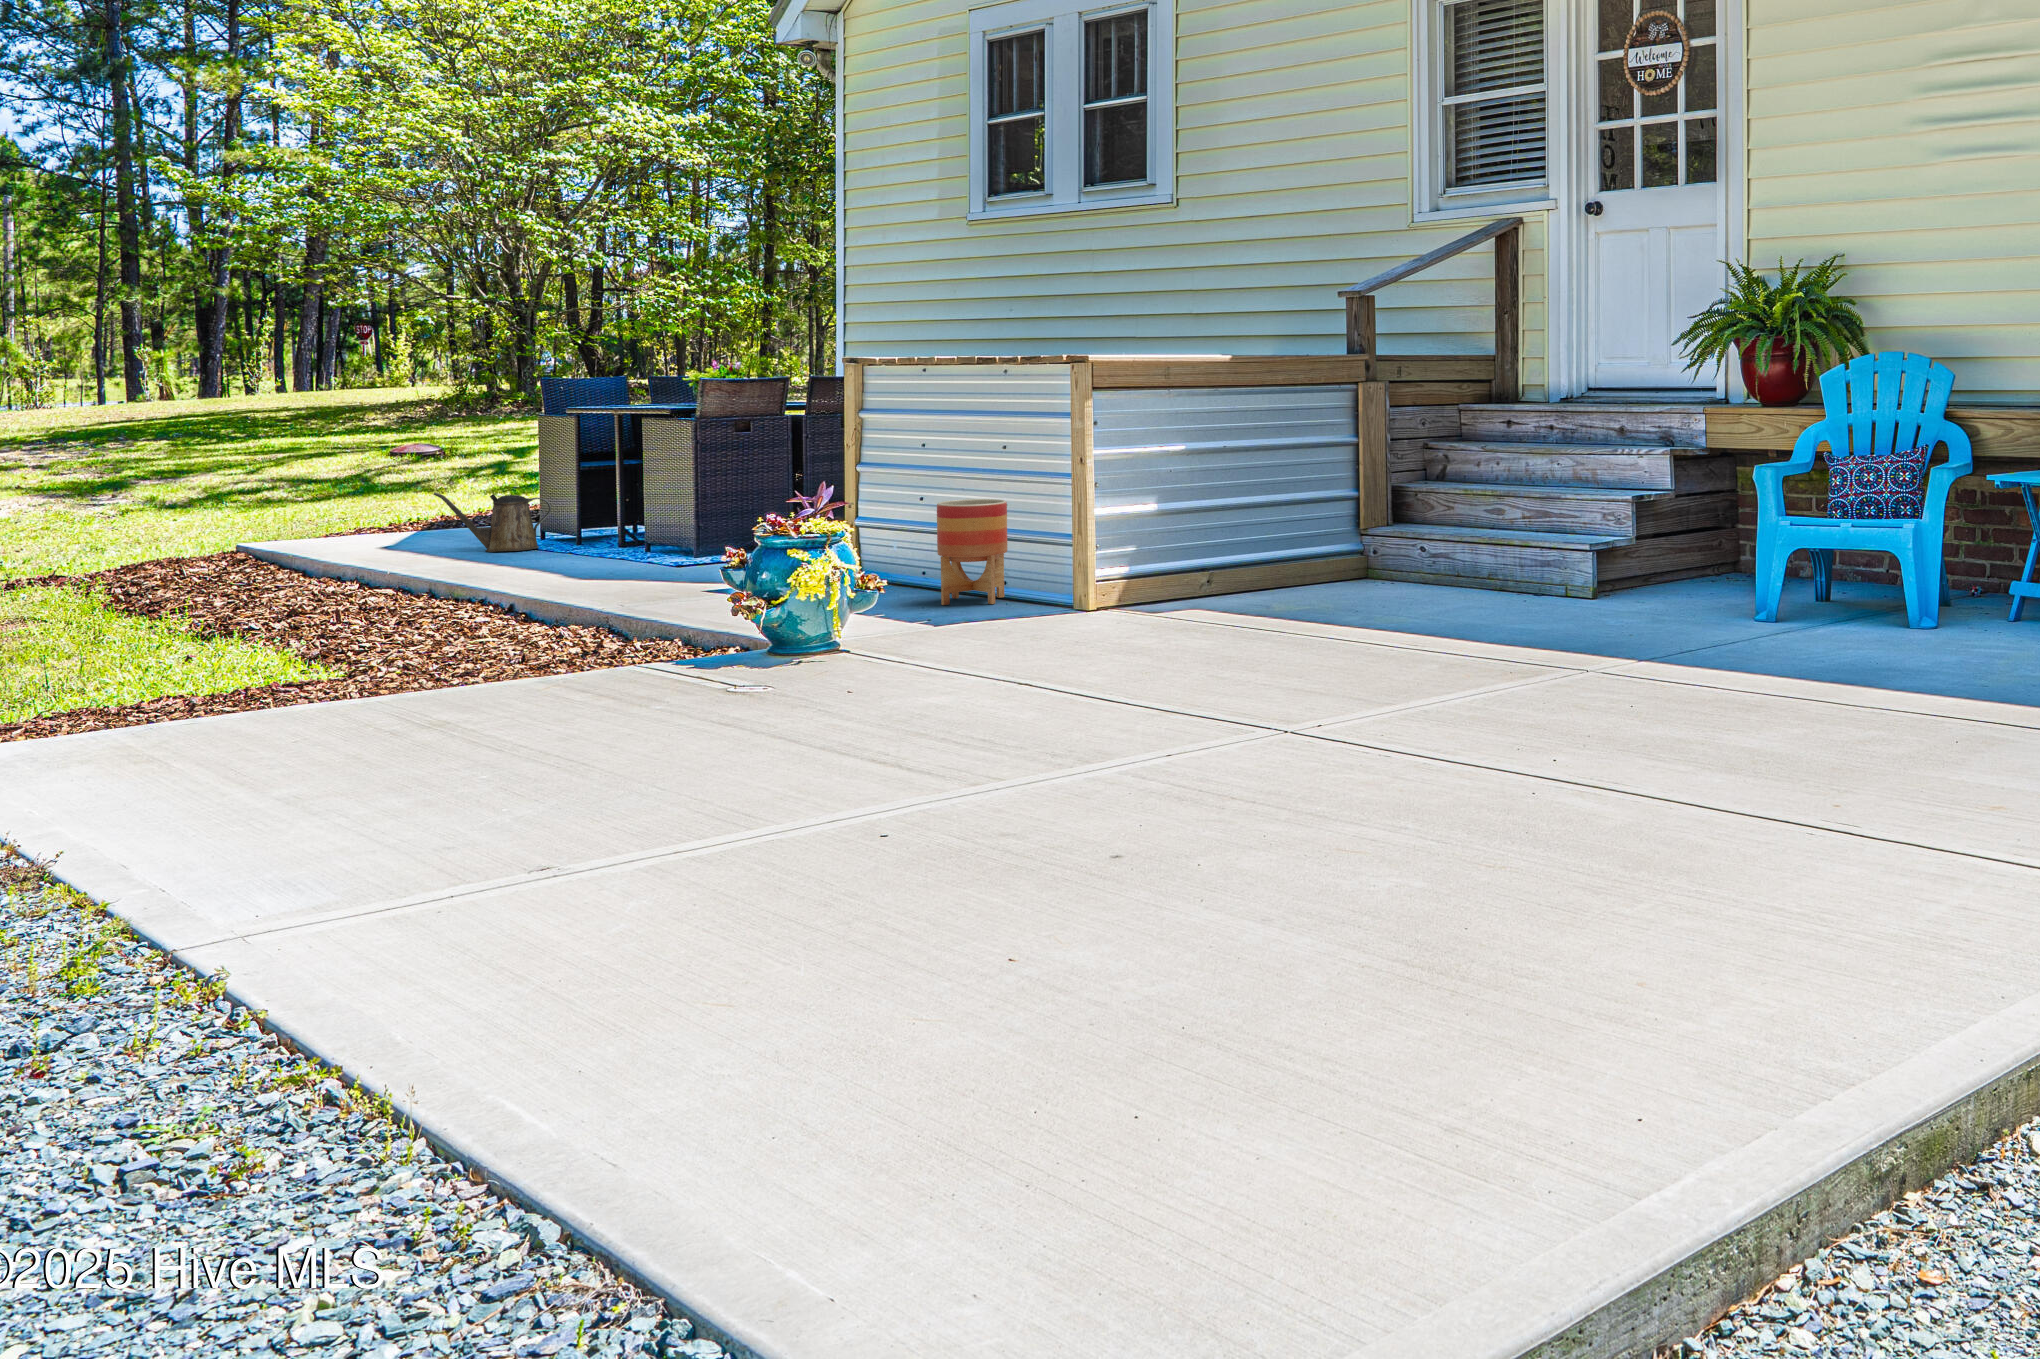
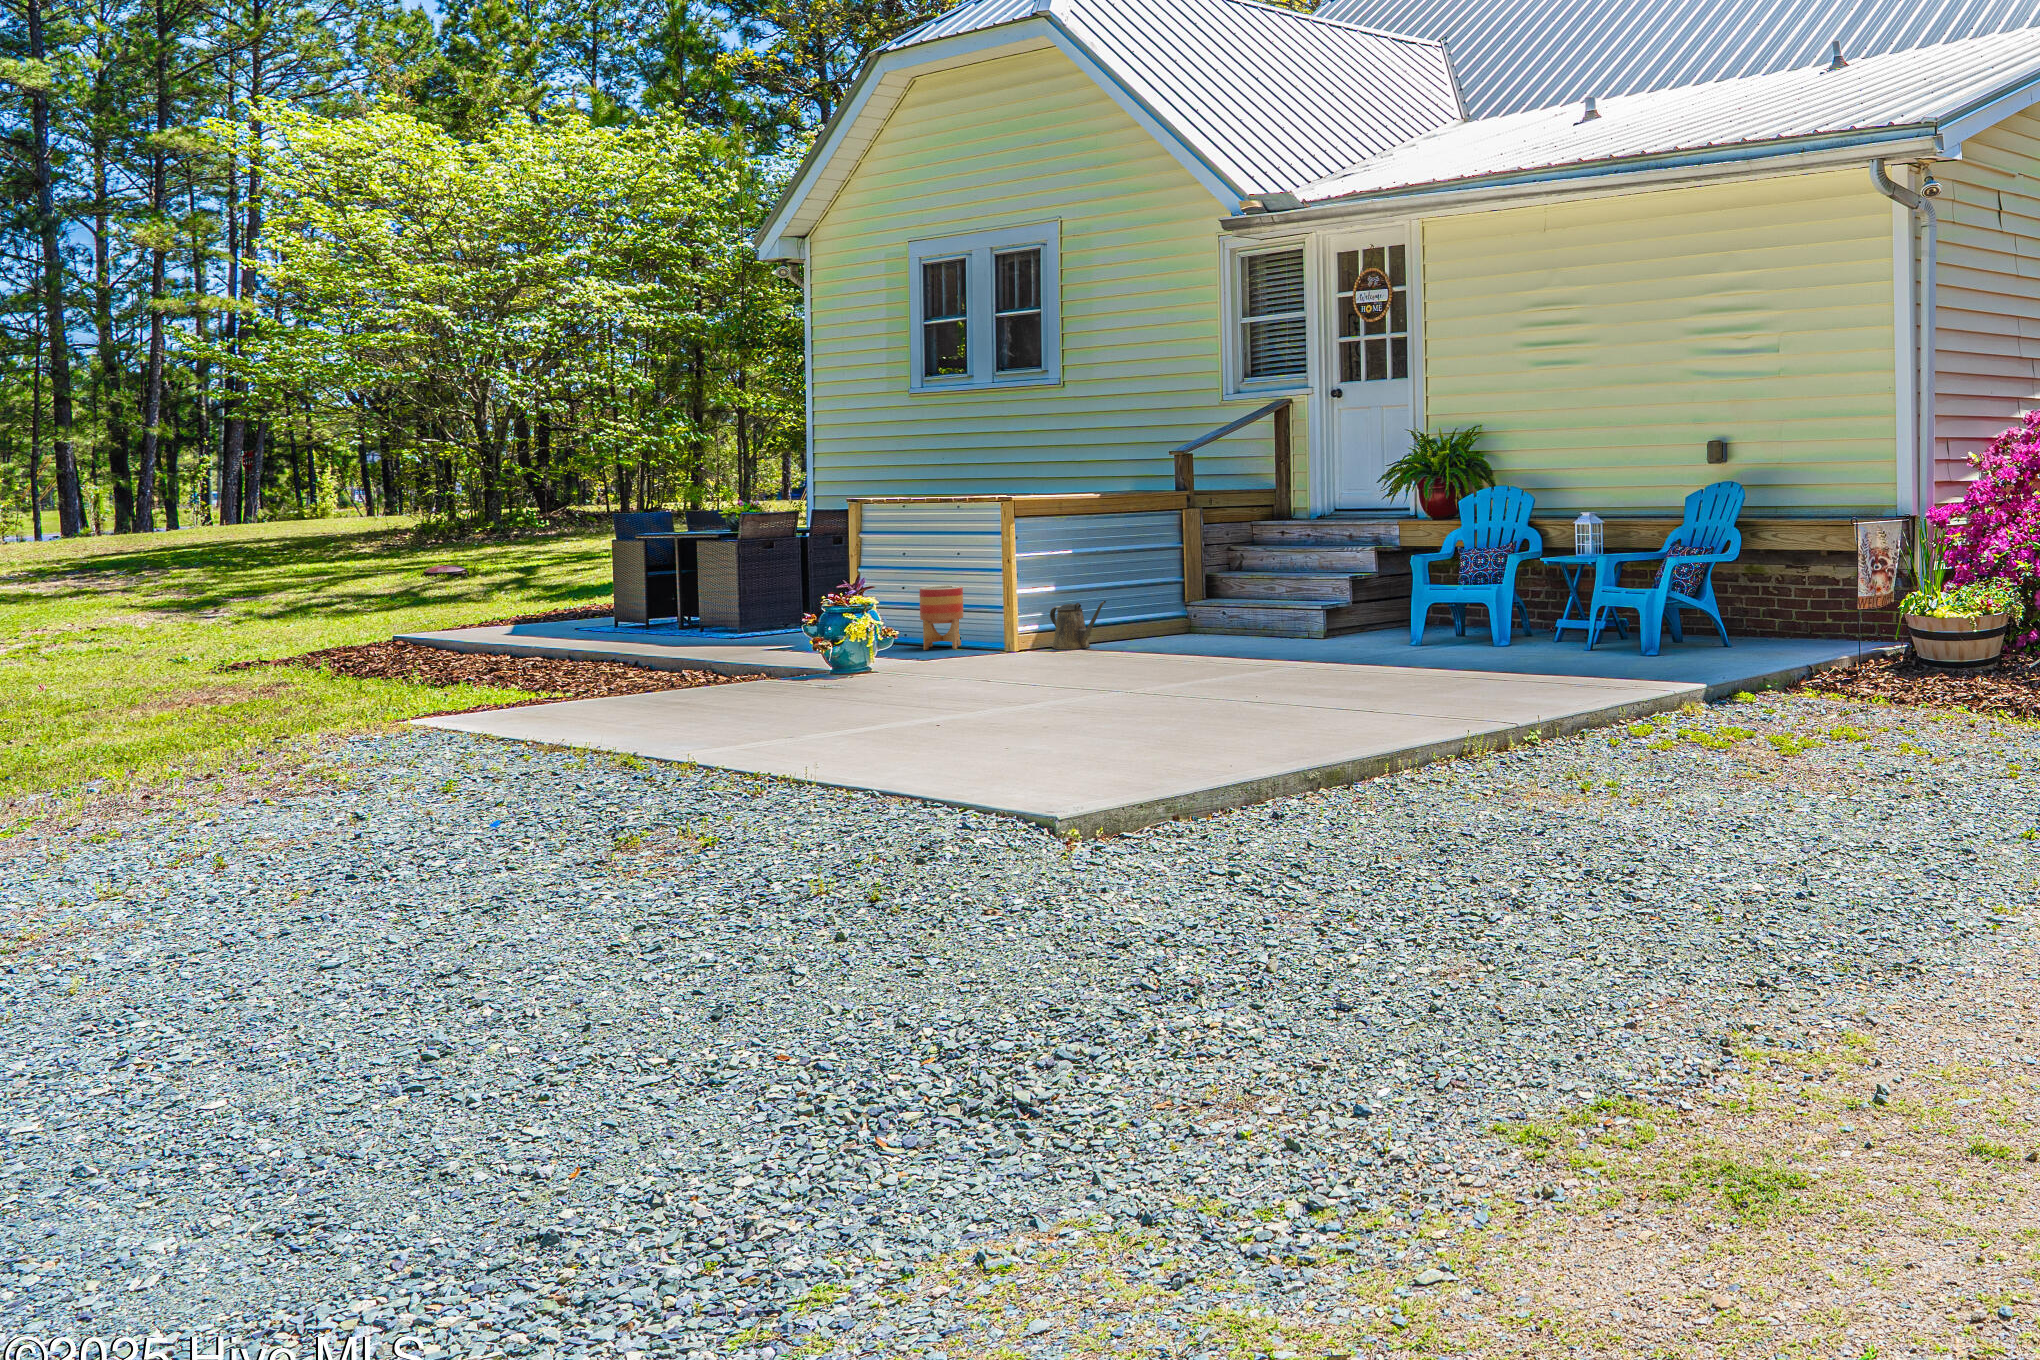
watering can: present [434,492,551,552] -> present [1050,601,1106,649]

